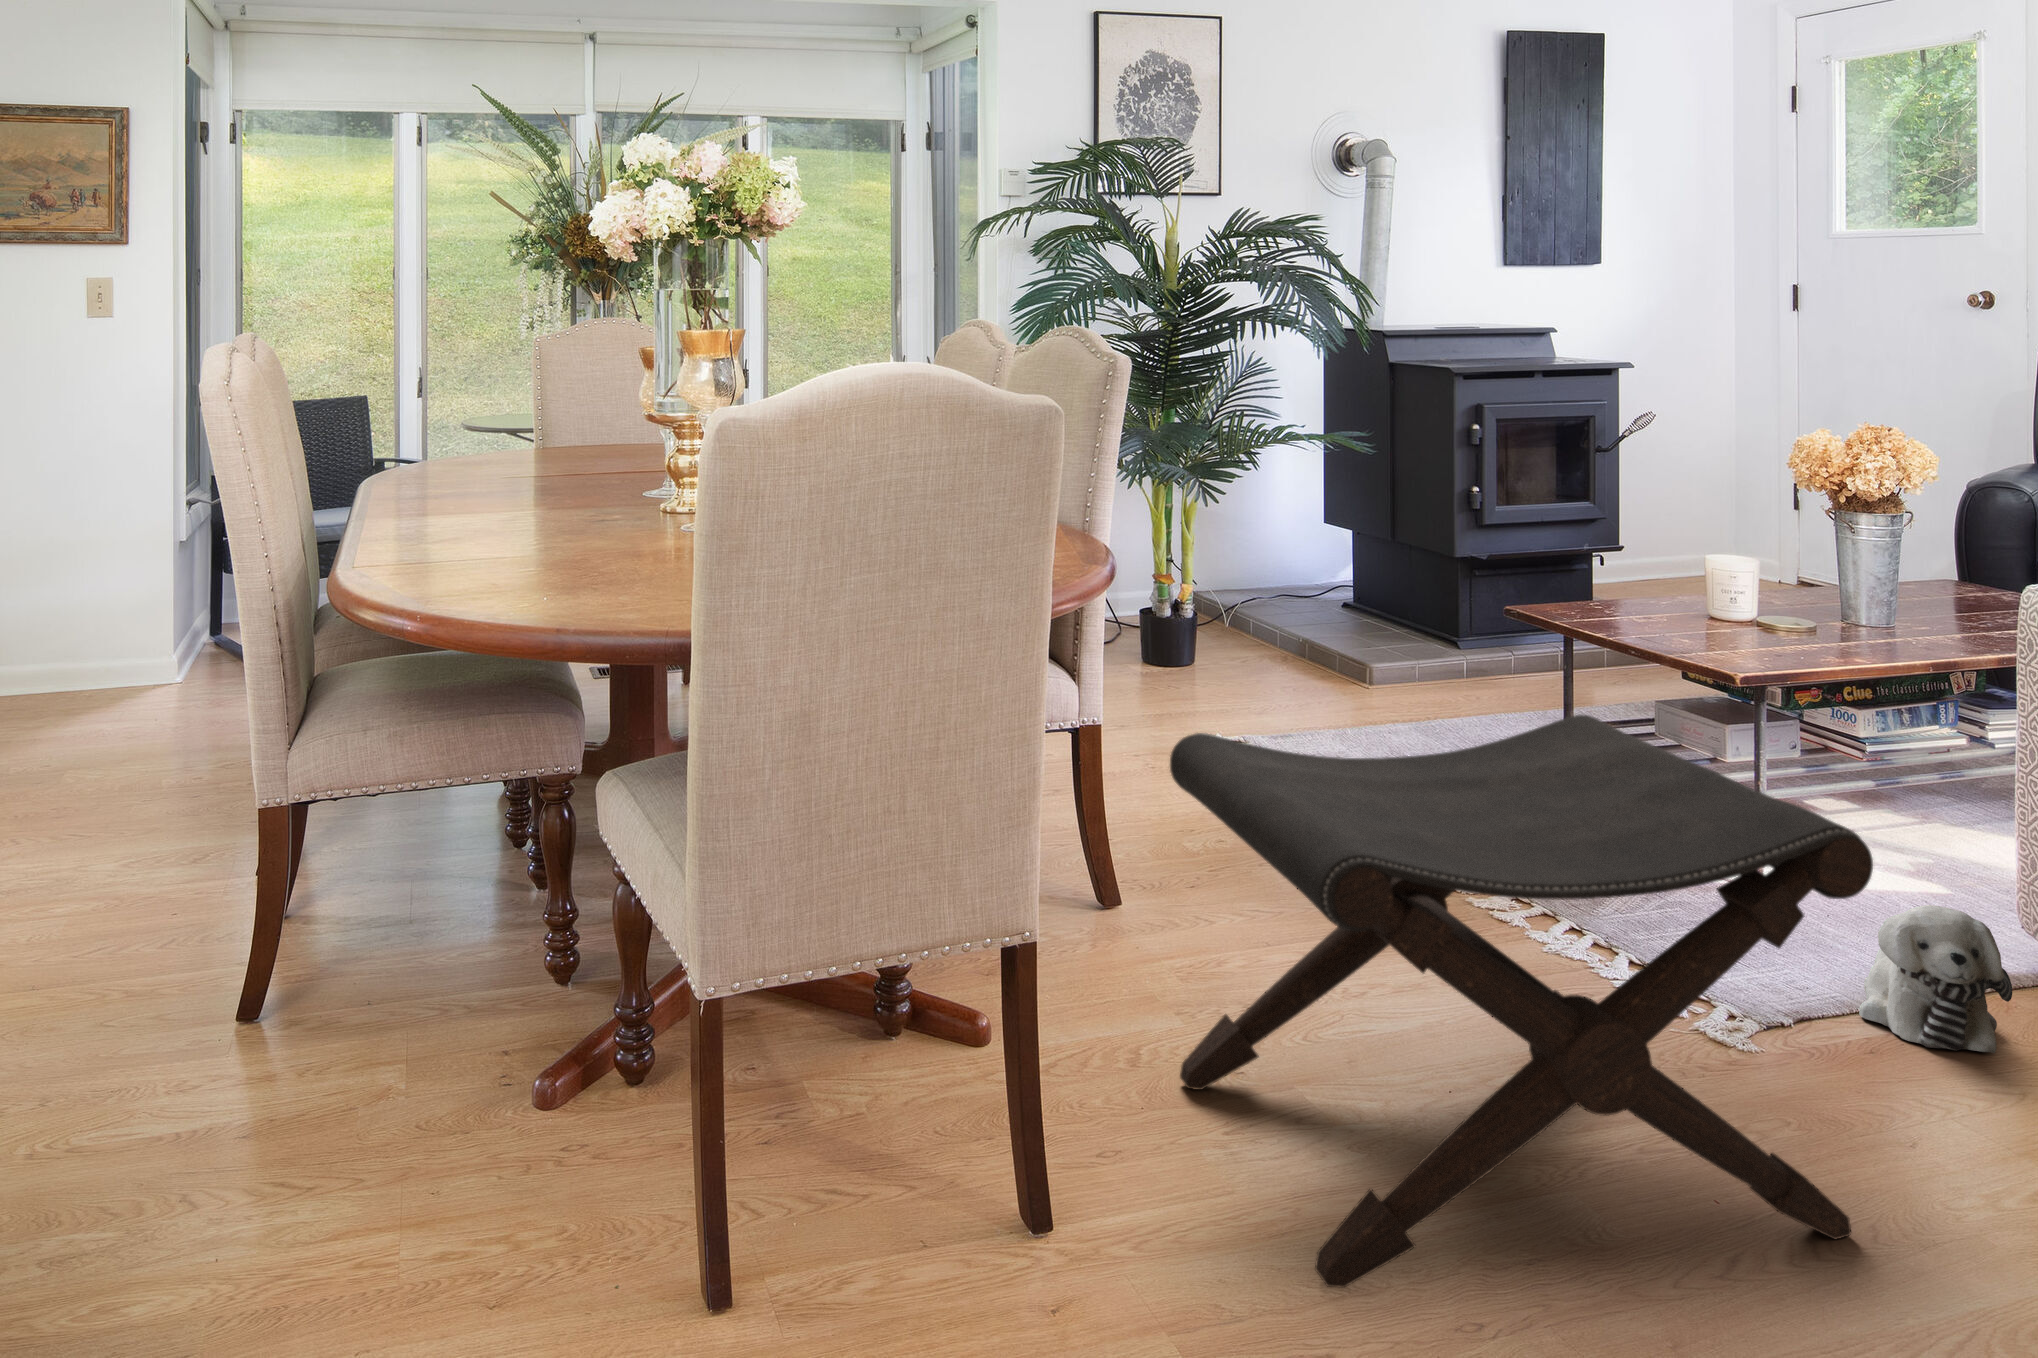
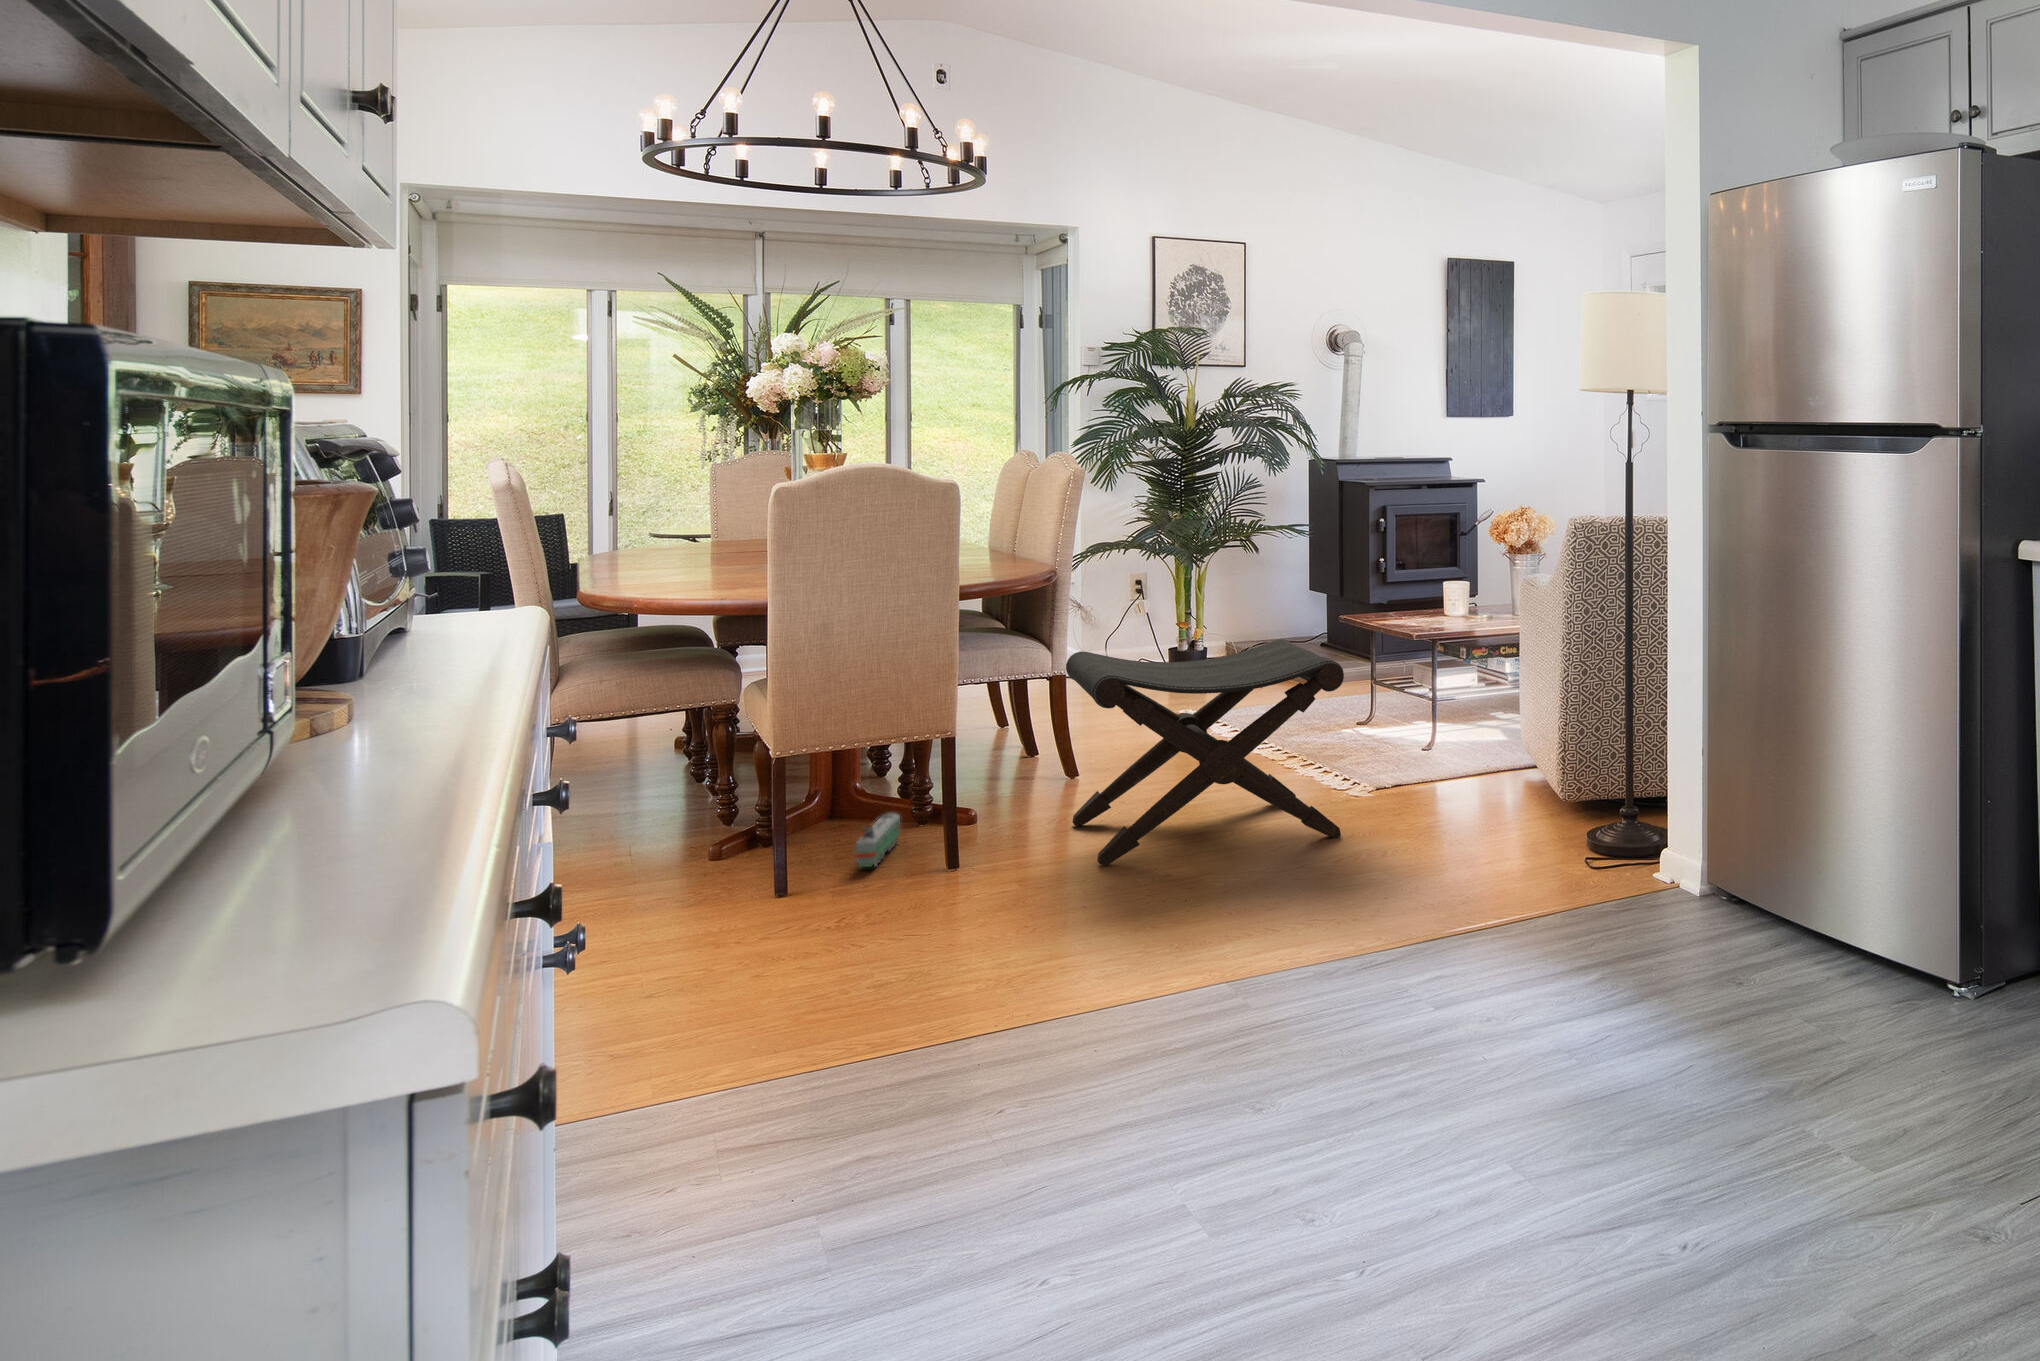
plush toy: present [1859,905,2012,1053] -> none [1425,725,1485,789]
toy train: none [796,1038,860,1208] -> present [856,813,900,867]

